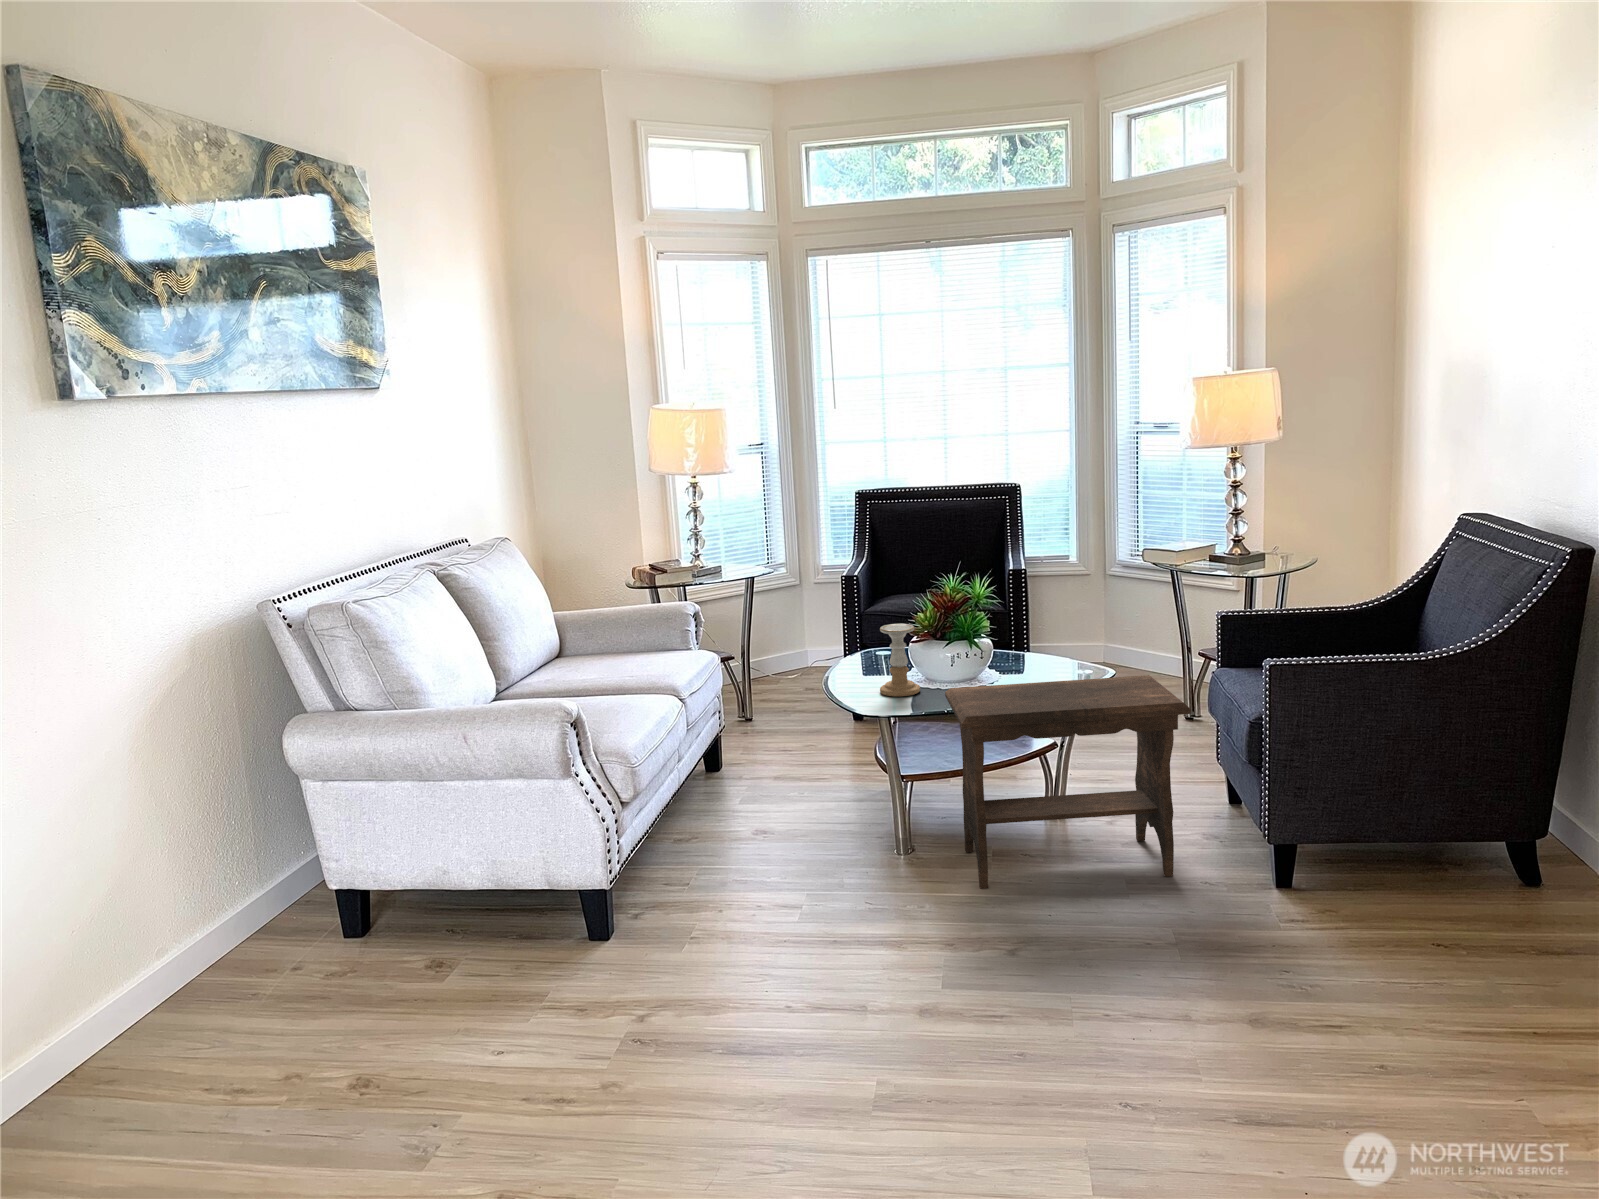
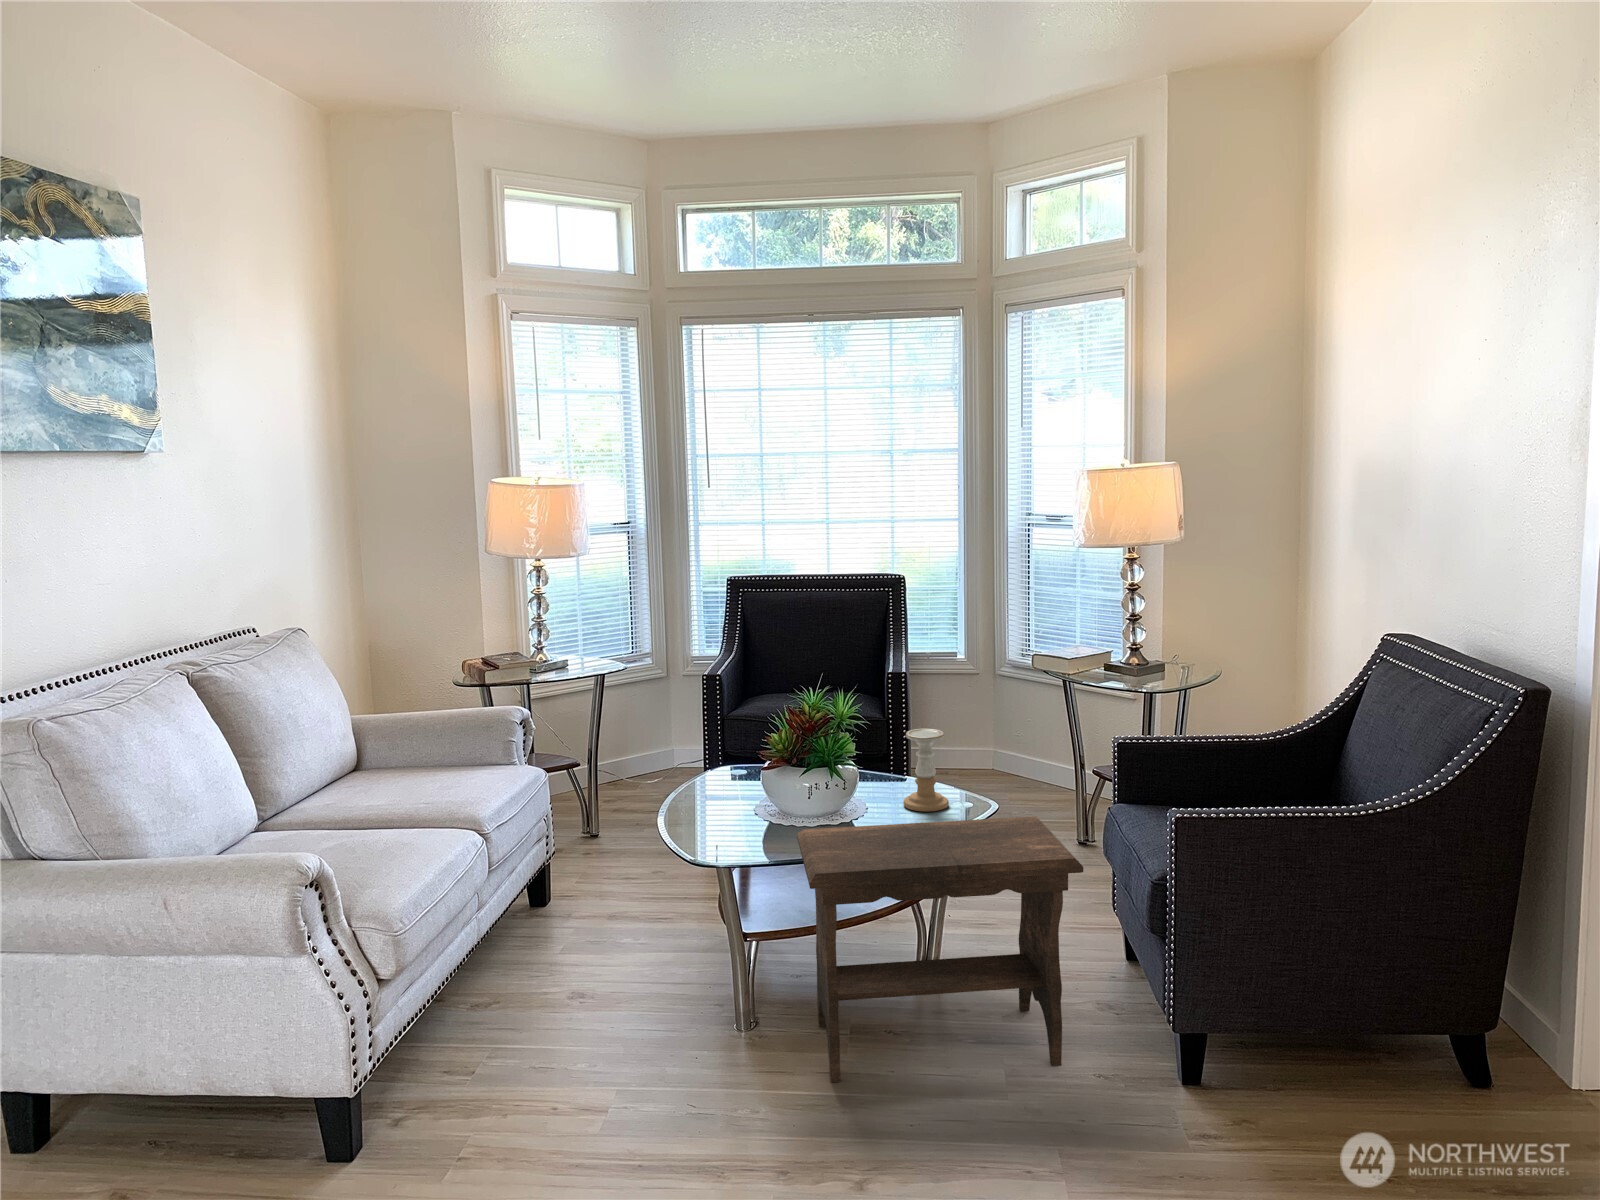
candle holder: present [880,624,920,697] -> present [903,728,949,812]

